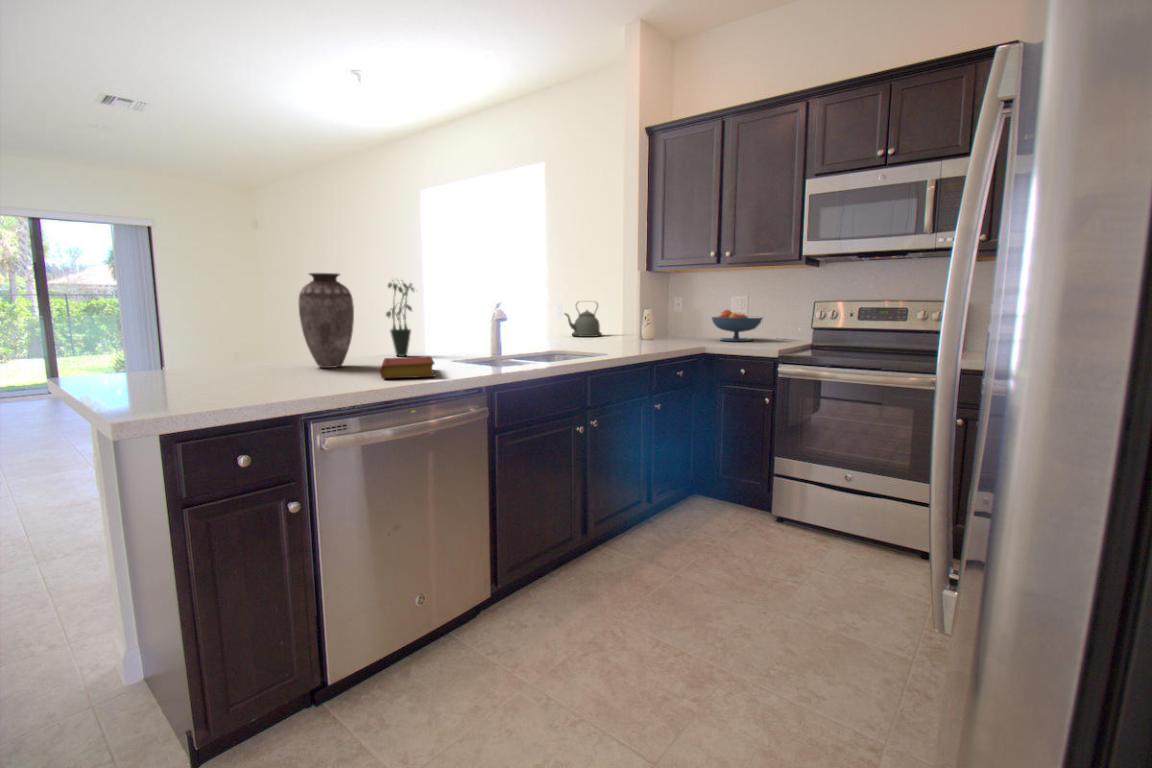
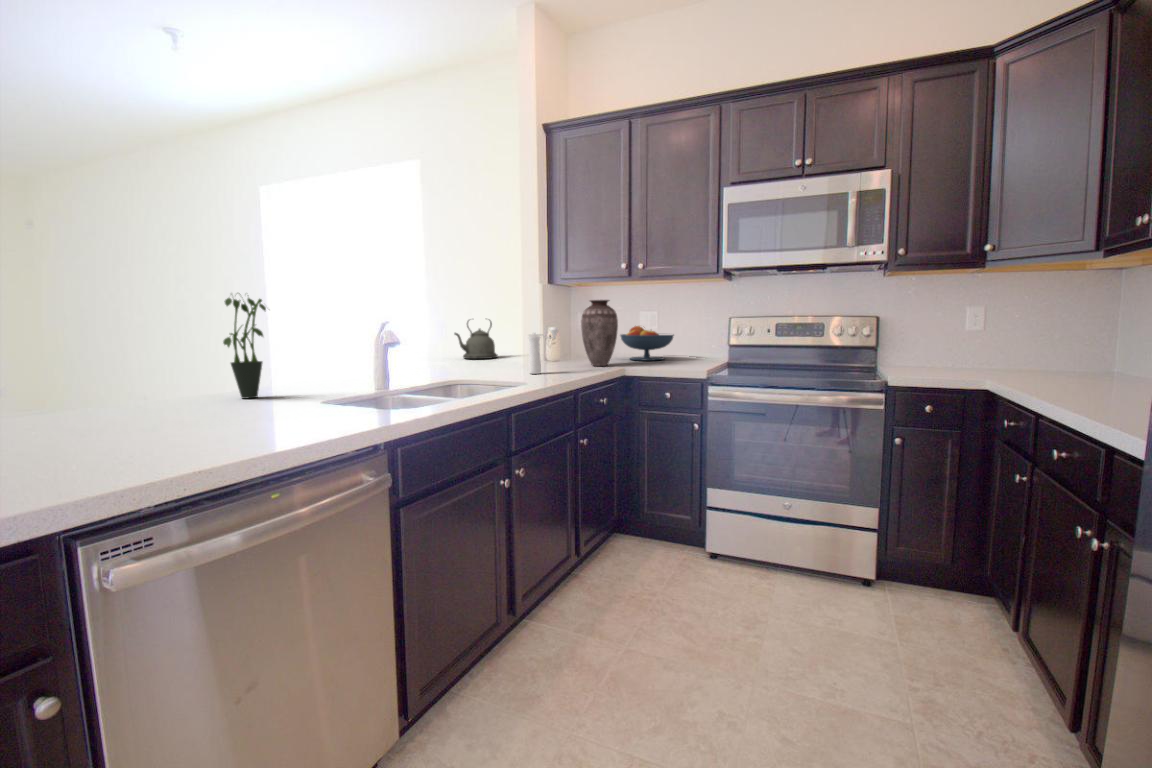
vase: present [298,273,354,368] -> present [581,300,618,366]
pepper mill: none [619,308,648,349] -> present [528,327,559,374]
book: present [380,356,435,378] -> none [215,402,308,446]

